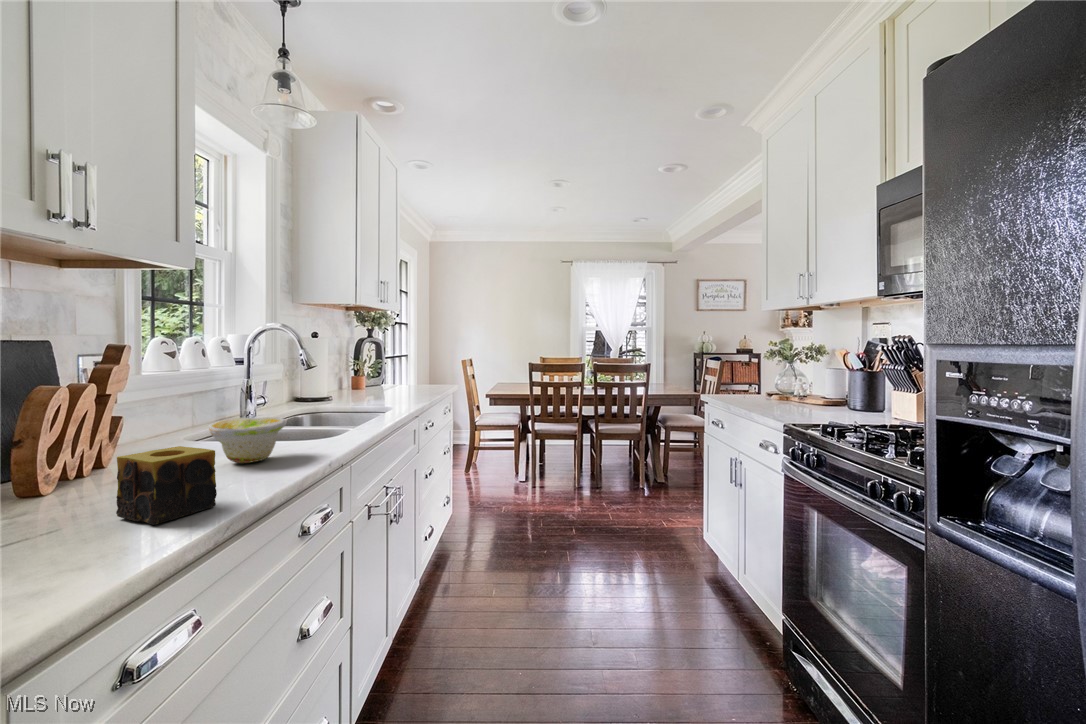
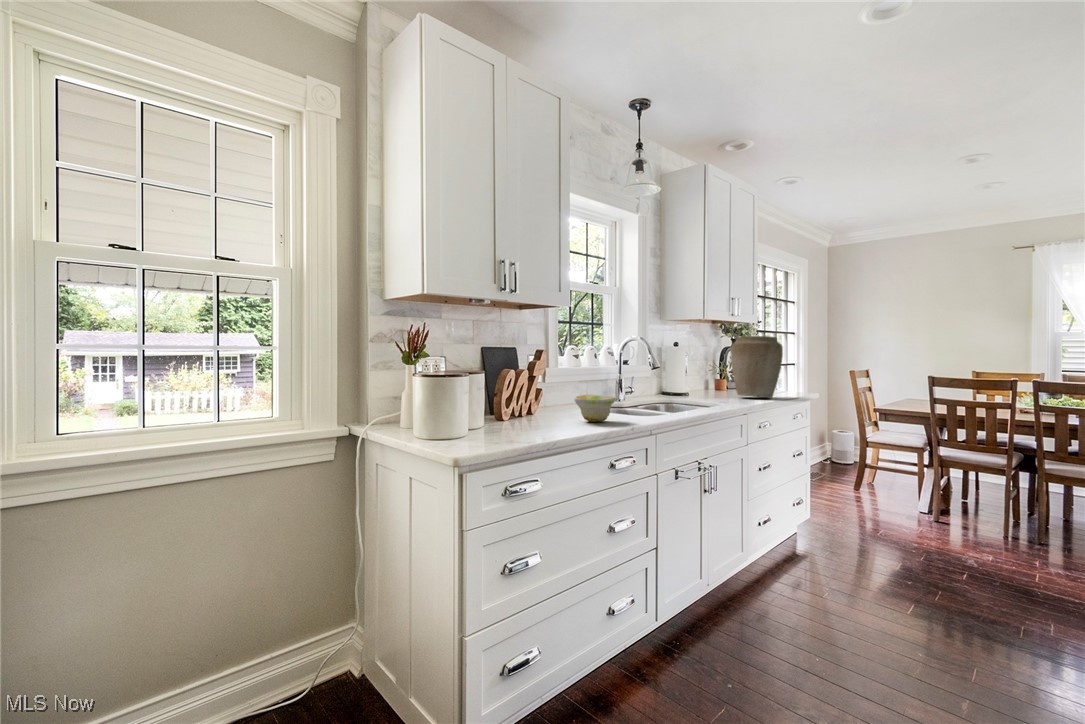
vase: none [380,327,433,393] -> present [731,336,783,398]
candle: present [116,446,217,525] -> none [523,401,561,436]

